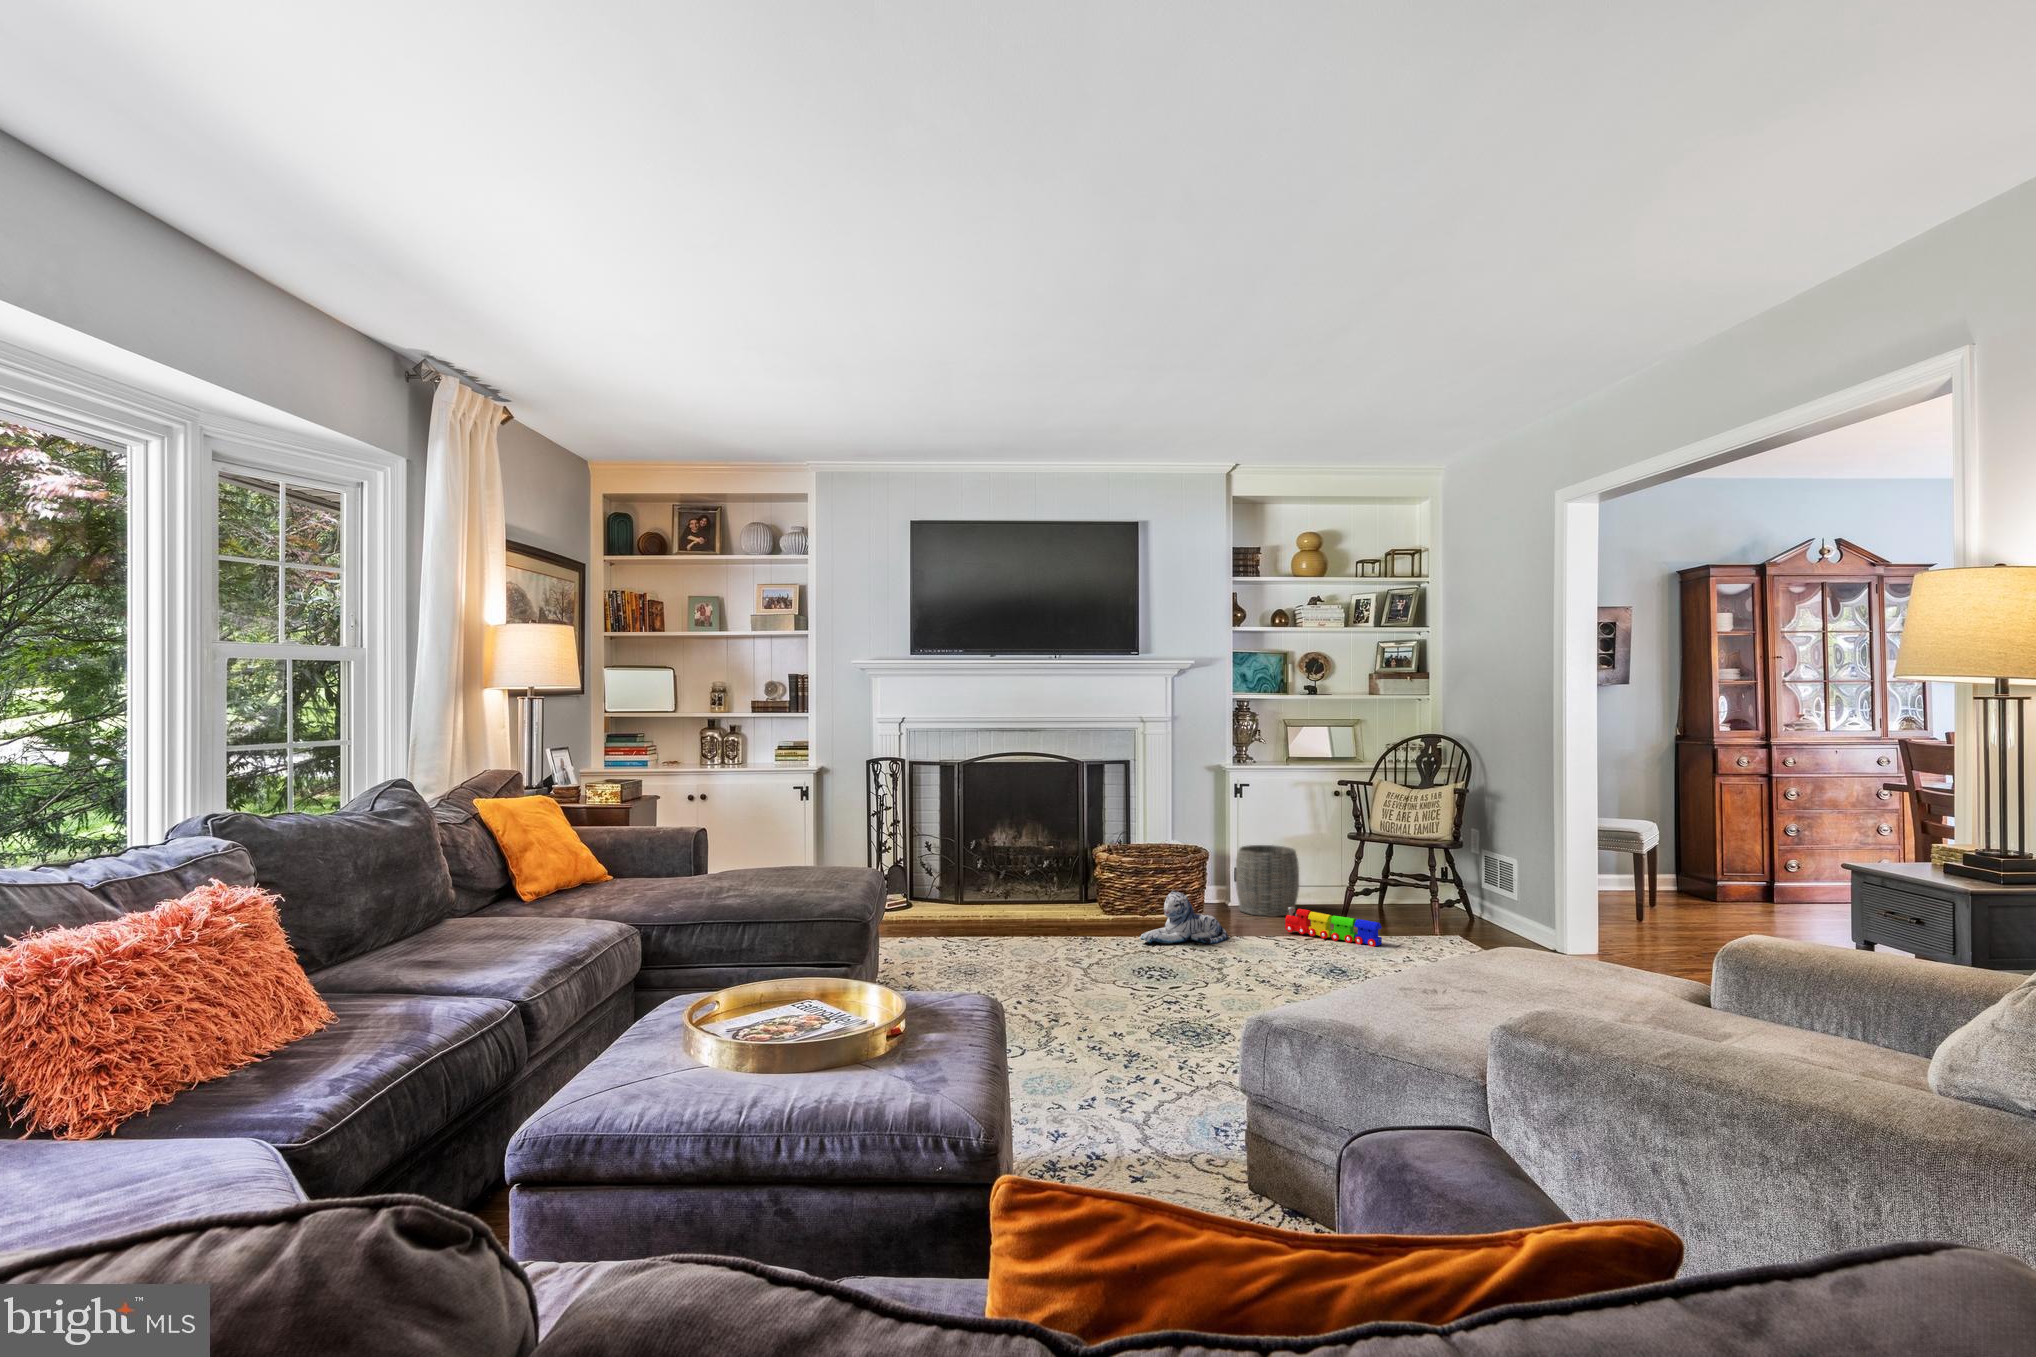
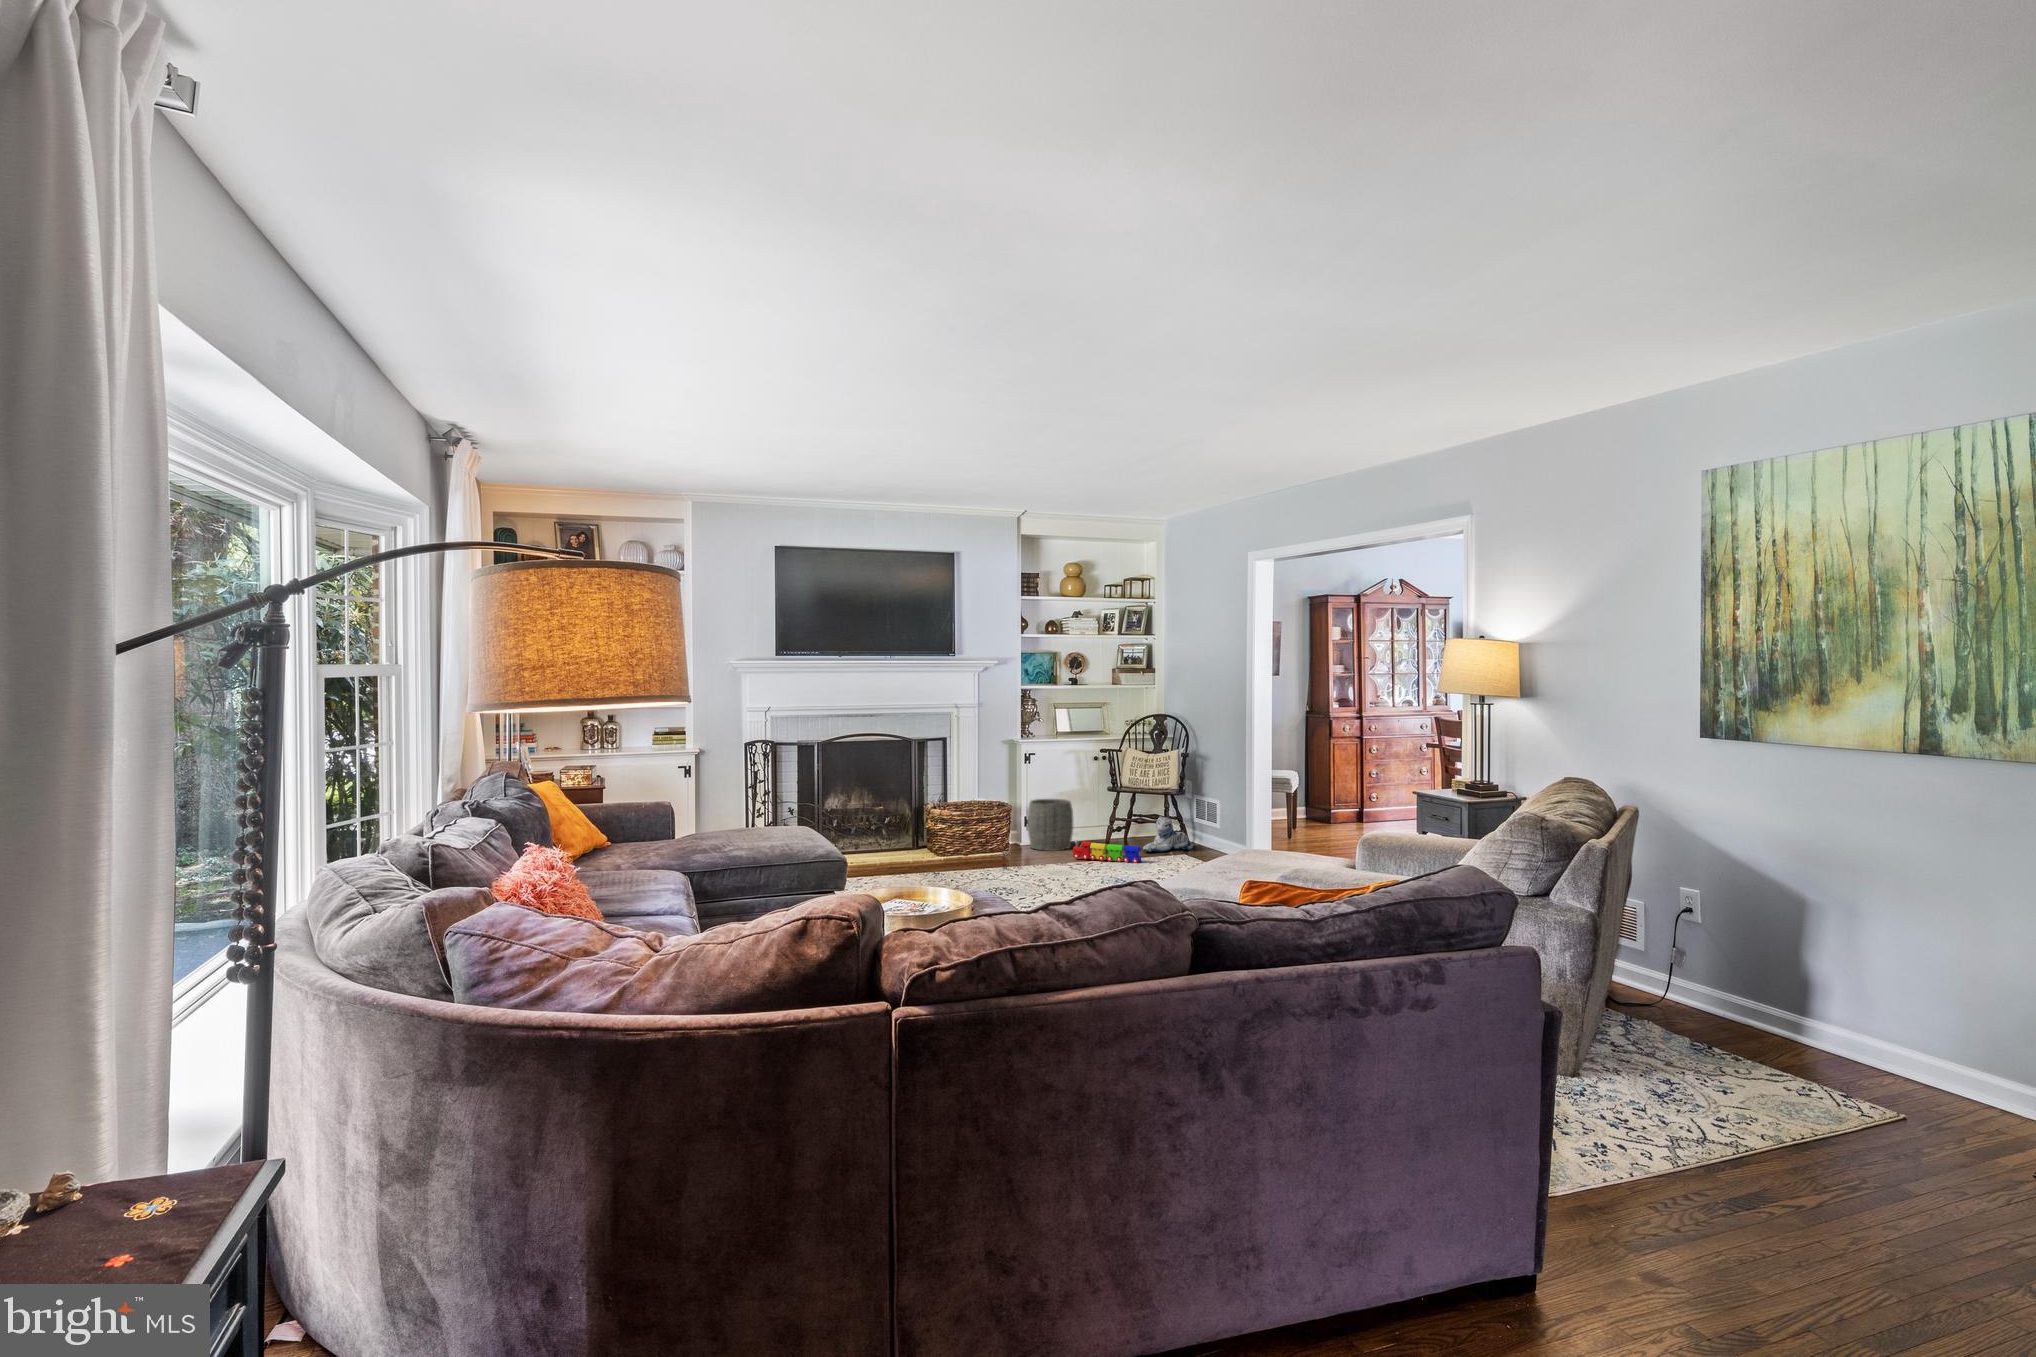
plush toy: present [1140,890,1228,944] -> present [1143,816,1194,852]

